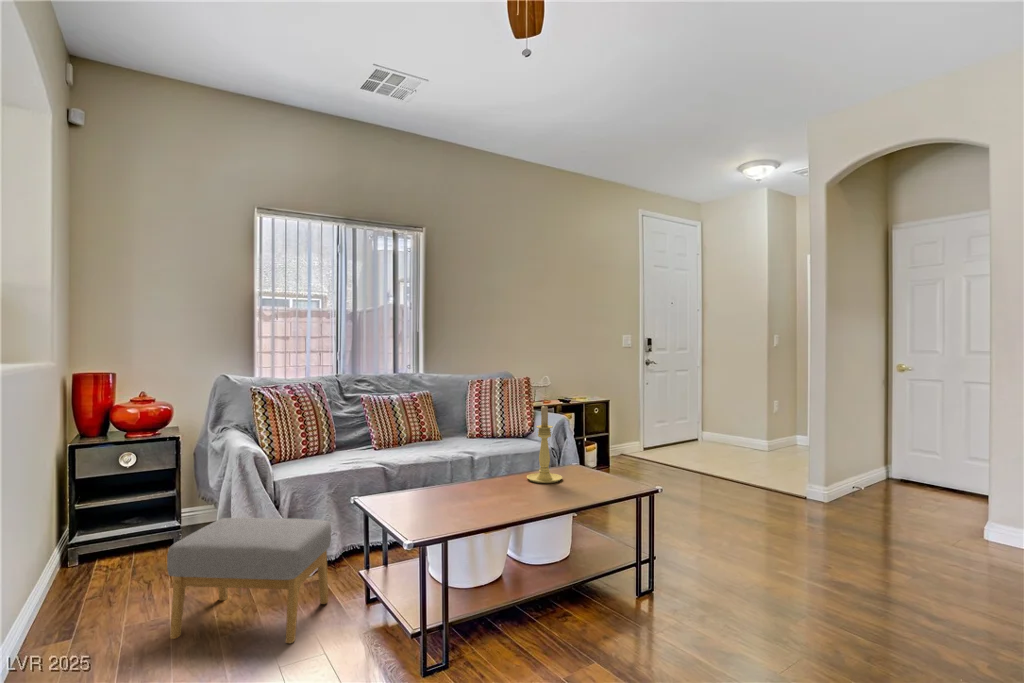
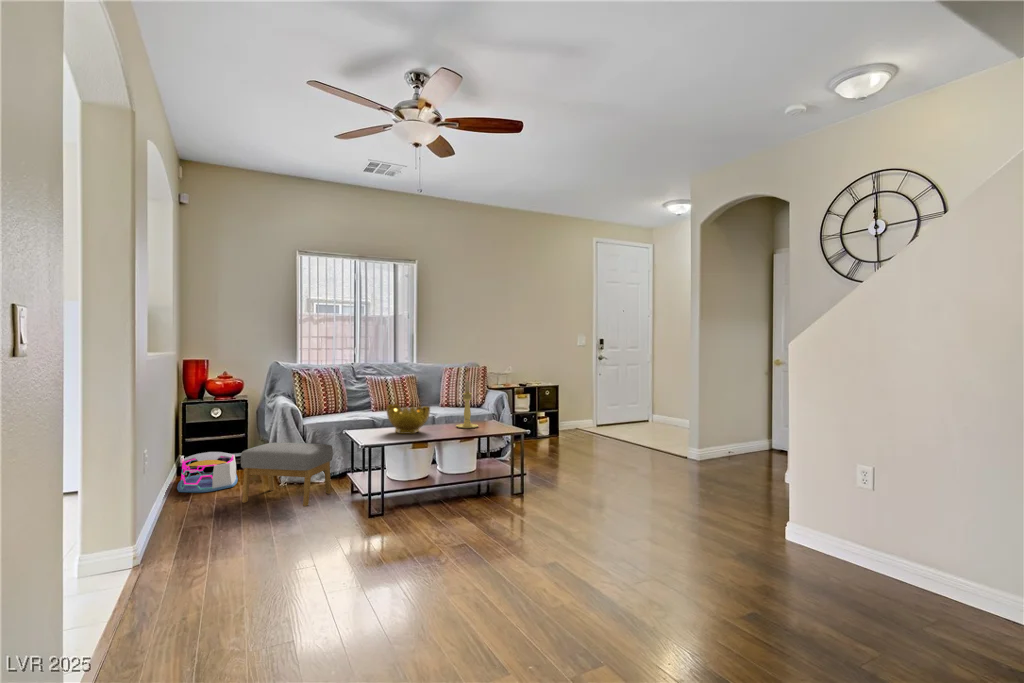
decorative bowl: none [426,448,499,503] -> present [387,404,430,434]
storage bin: none [50,528,163,615] -> present [177,452,238,492]

